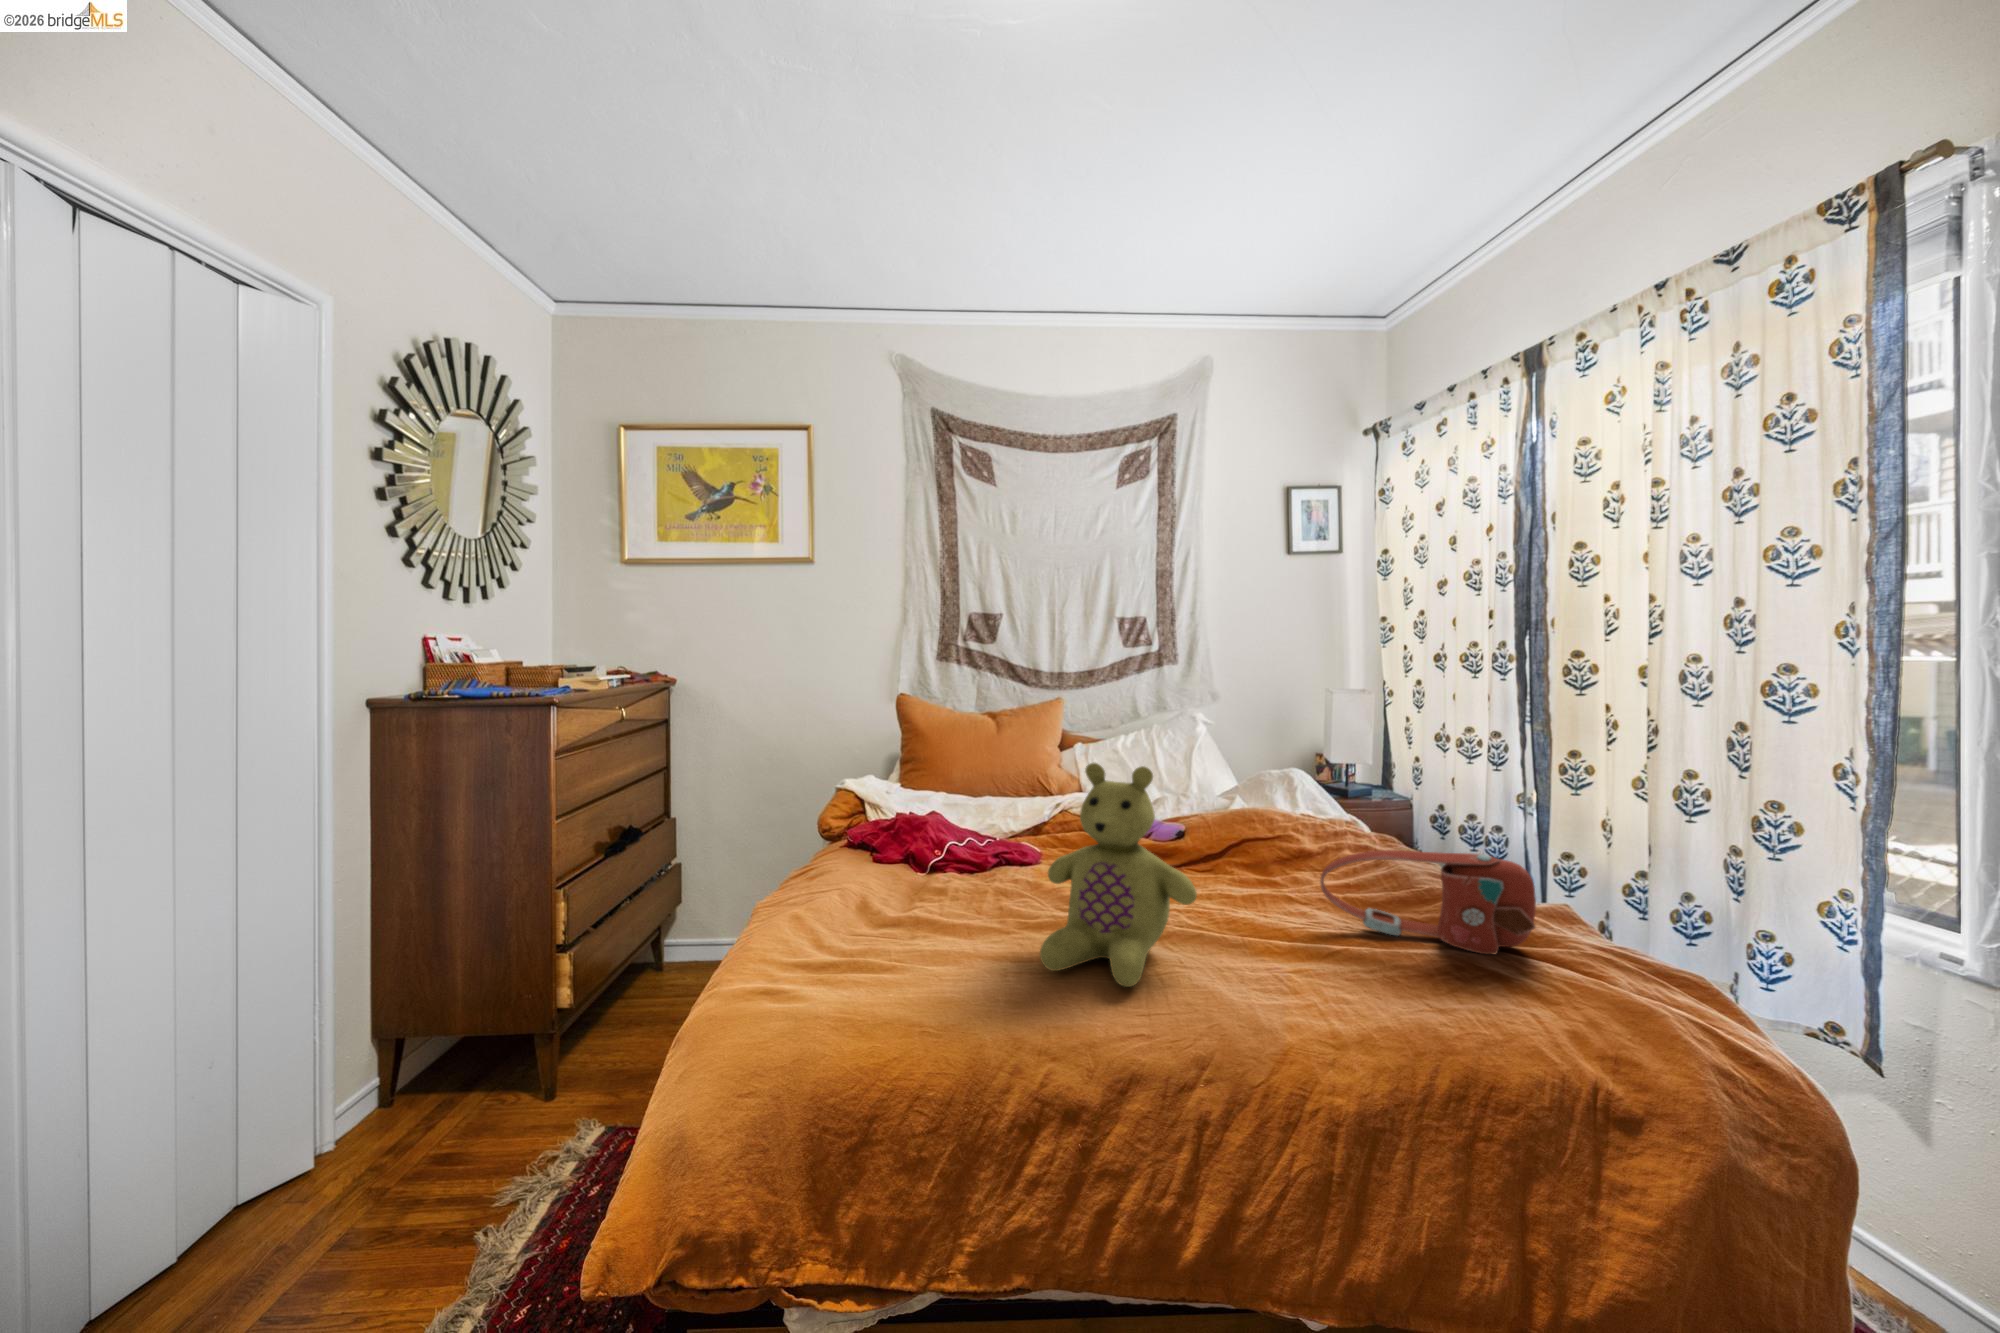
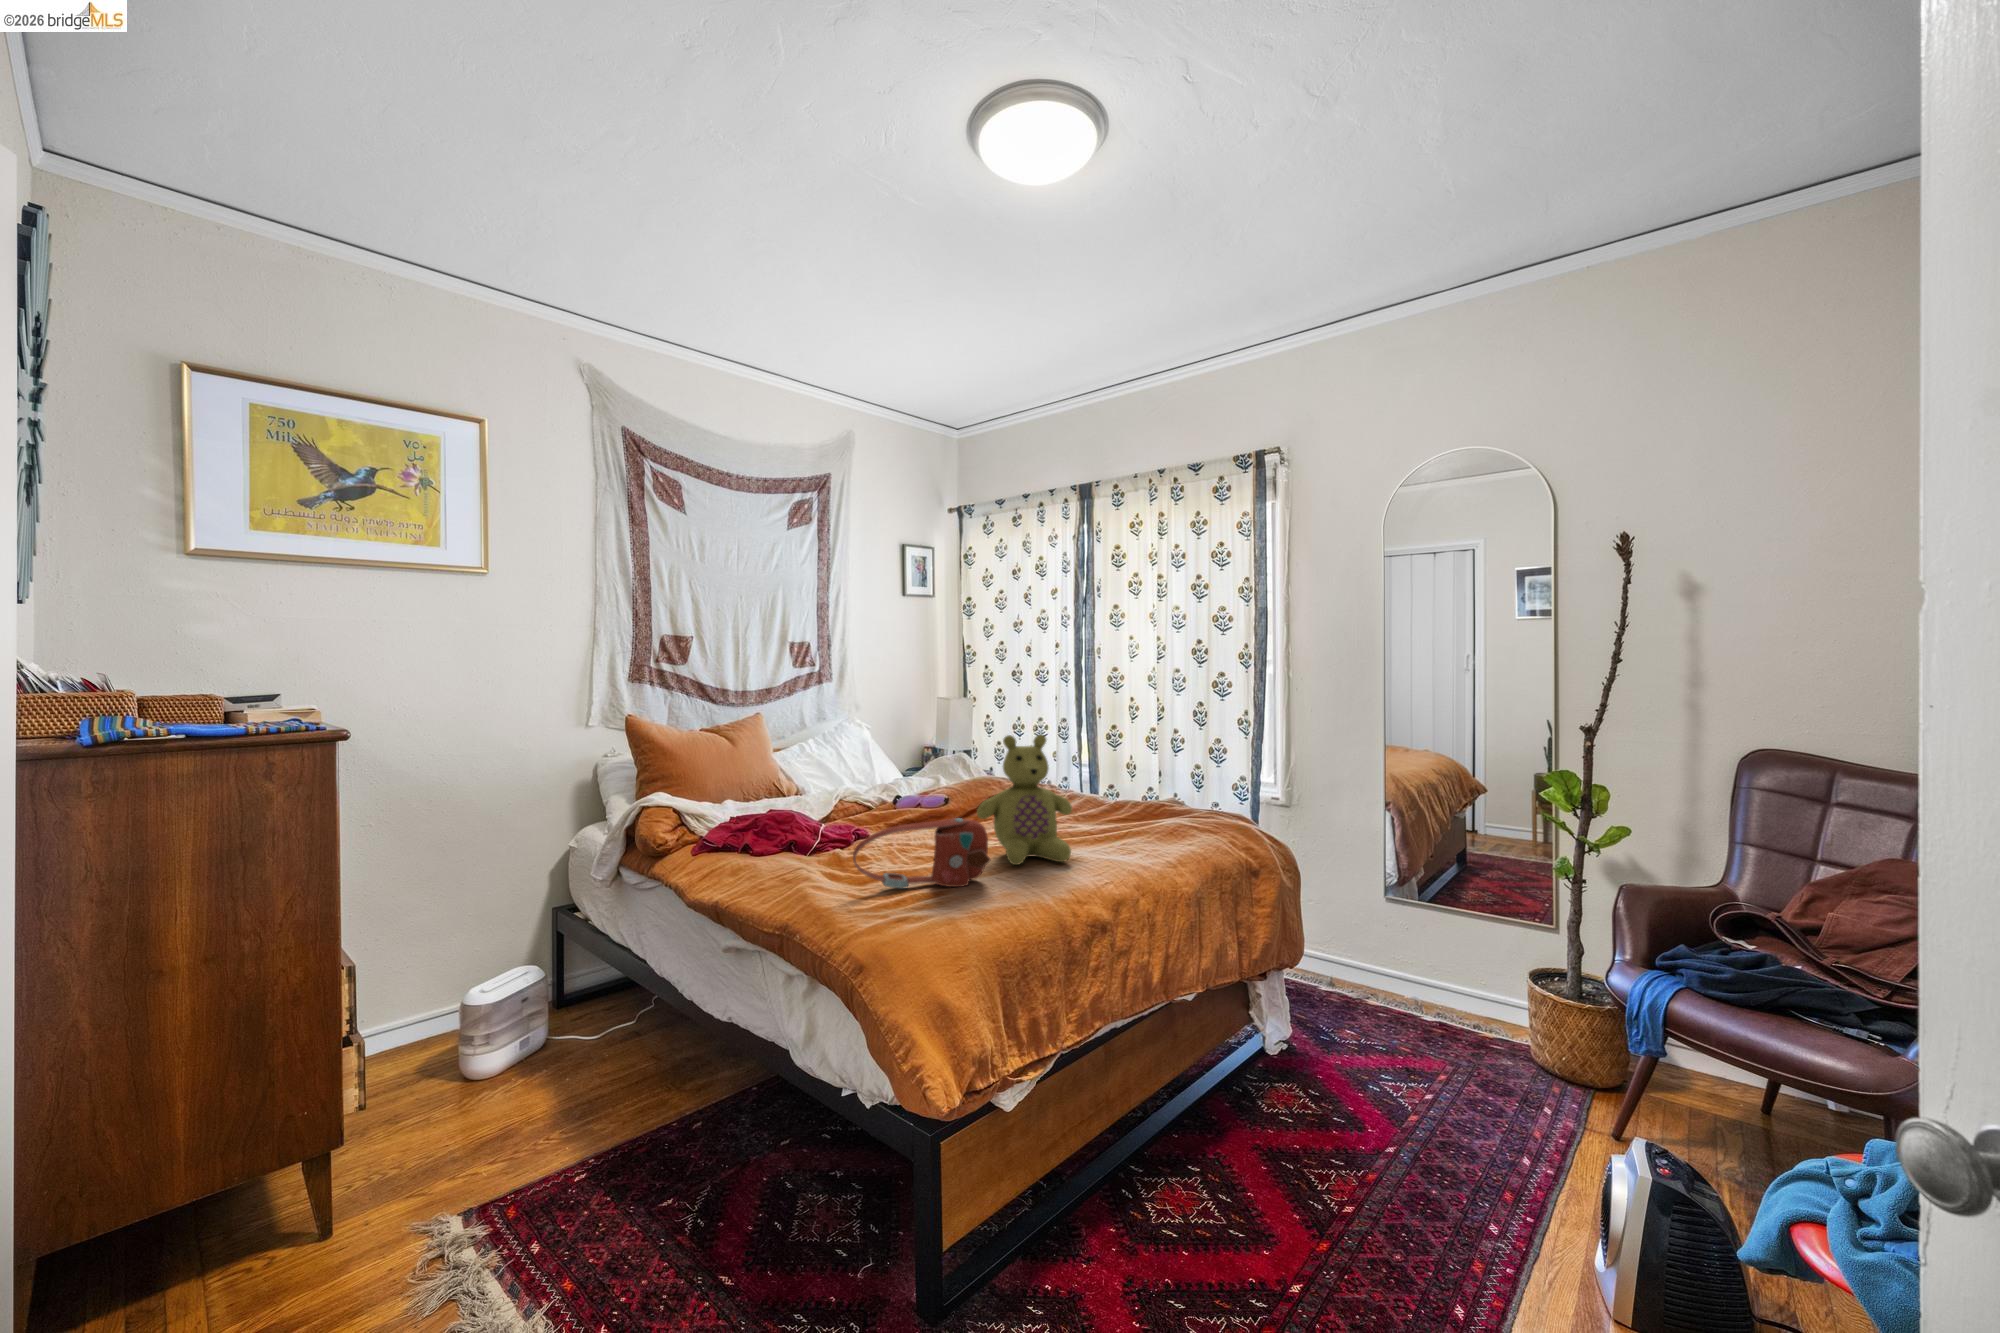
handbag: present [1320,850,1536,954] -> present [853,818,990,888]

